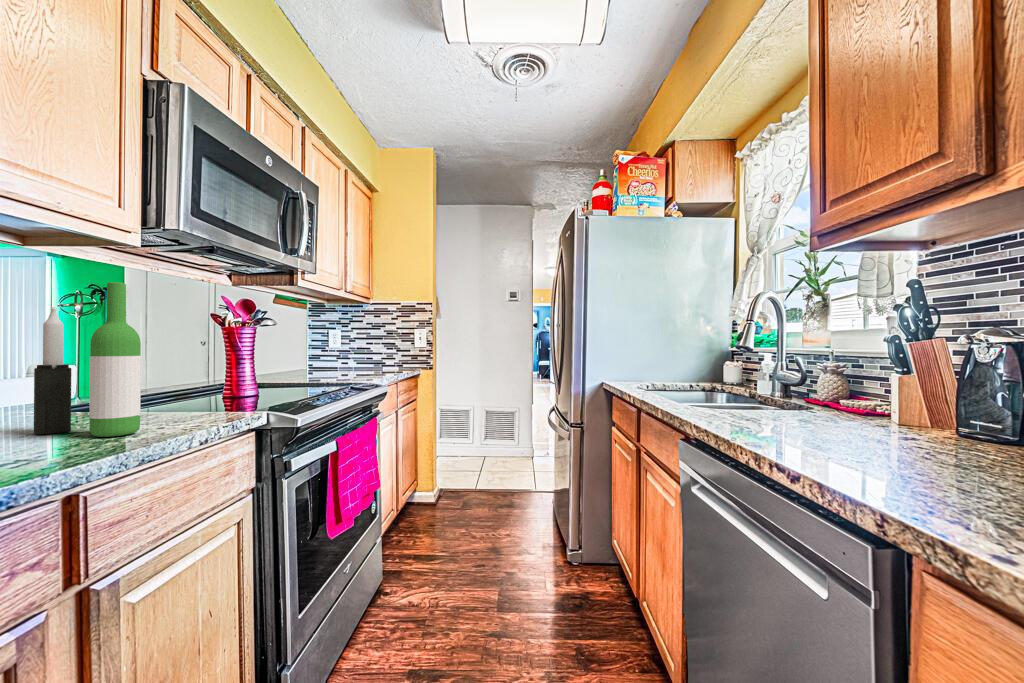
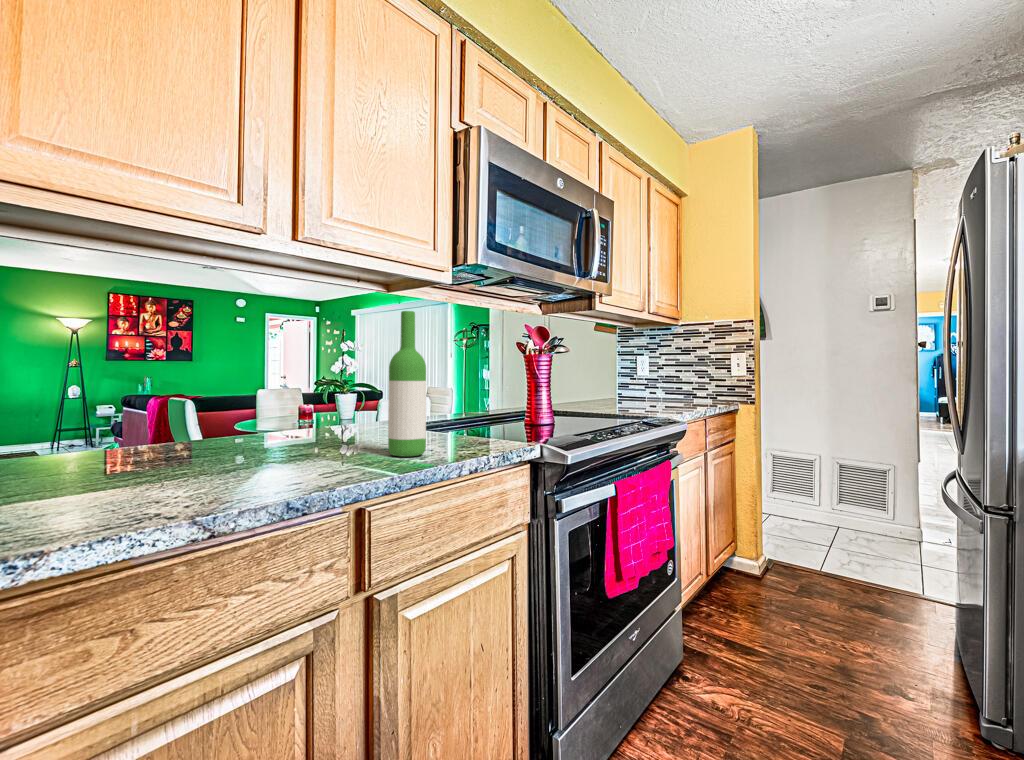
candle: present [34,307,71,435] -> none [357,337,381,449]

